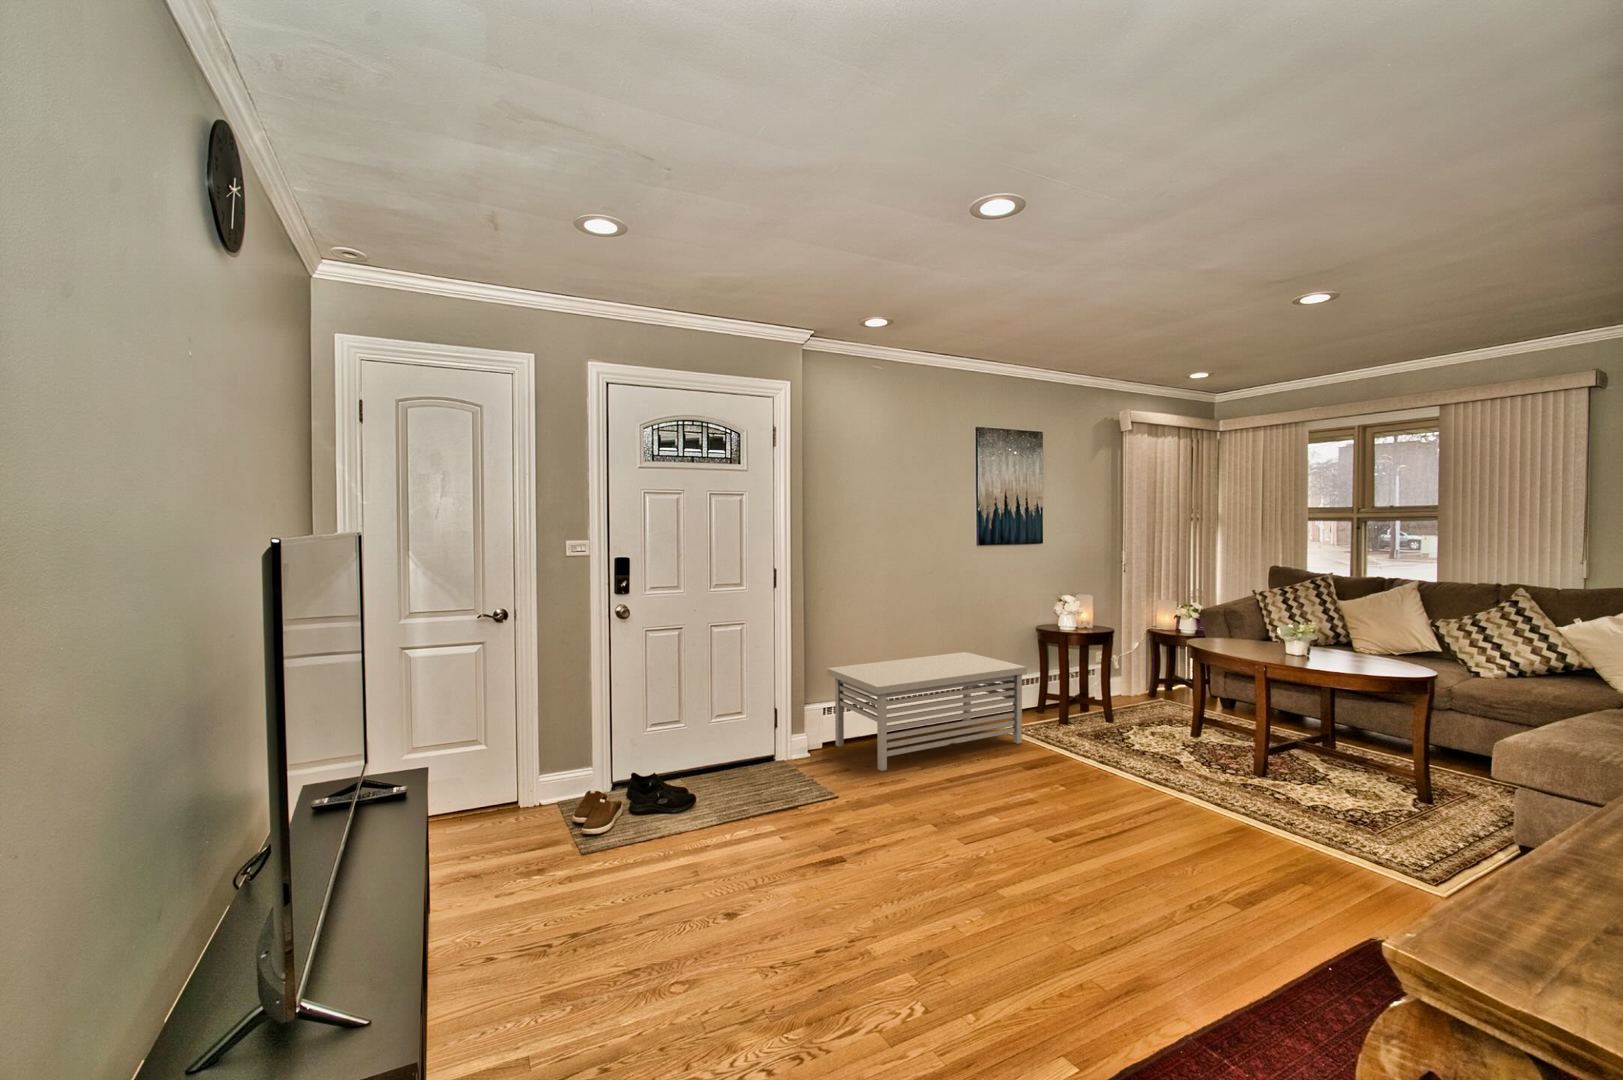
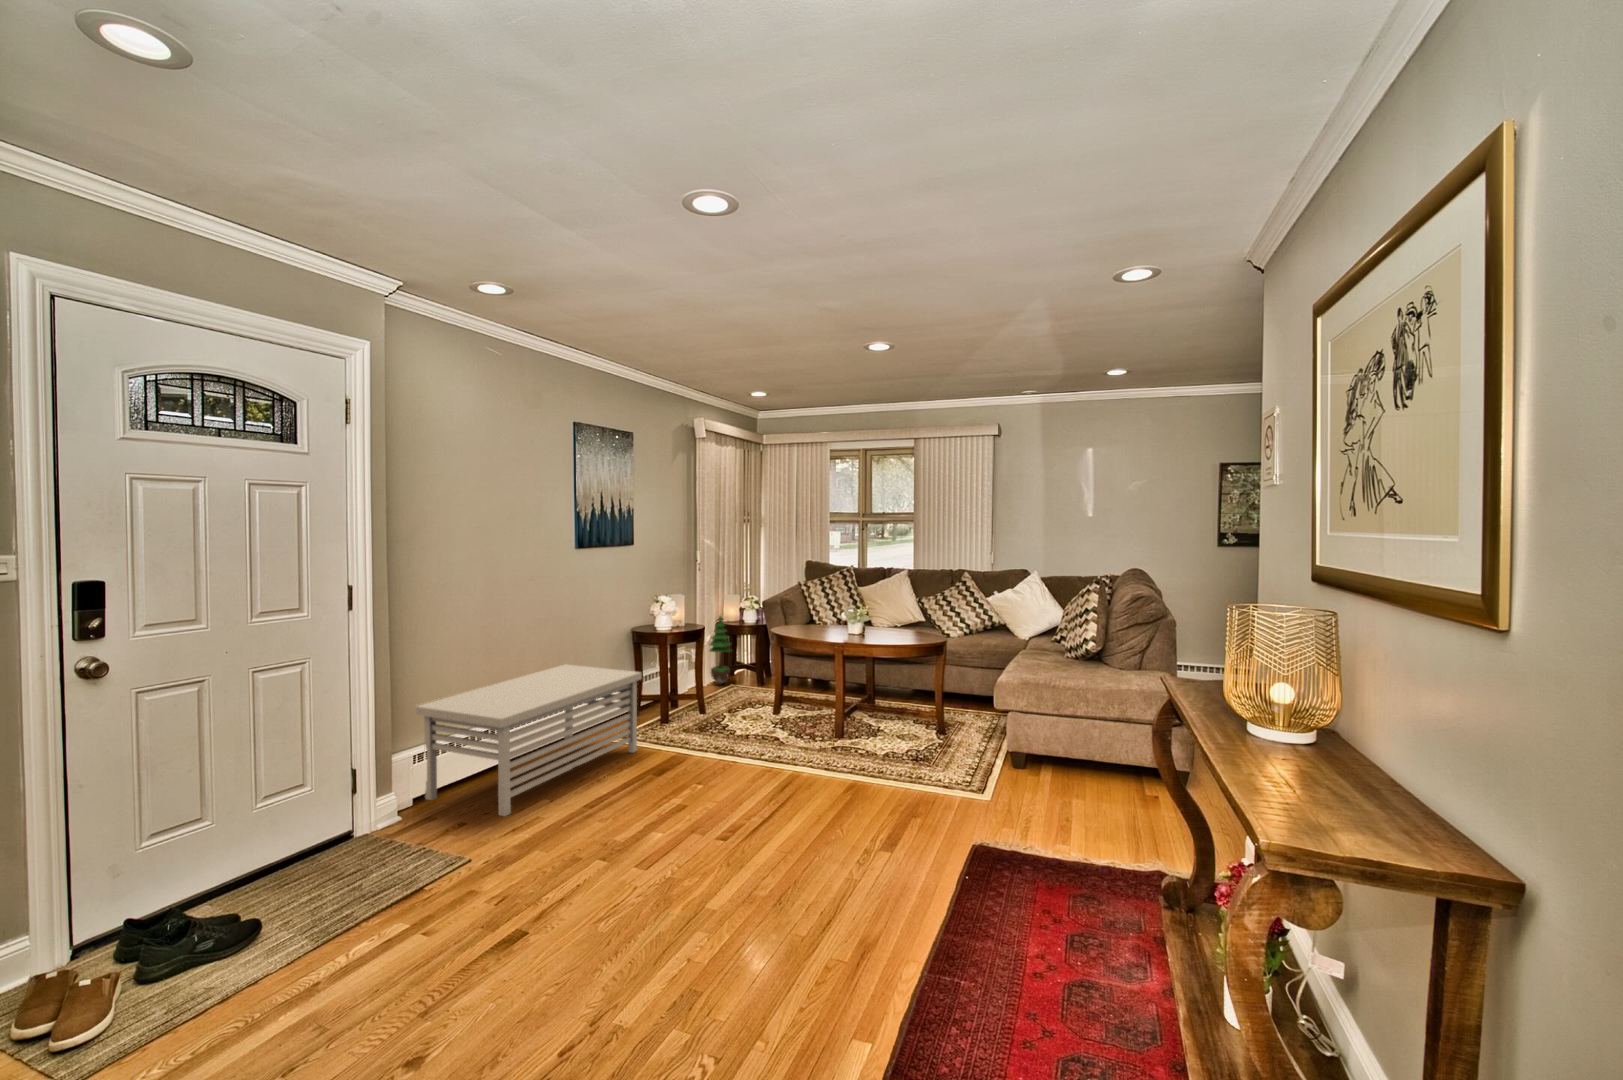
potted tree: none [1134,621,1164,697] -> present [709,616,731,685]

